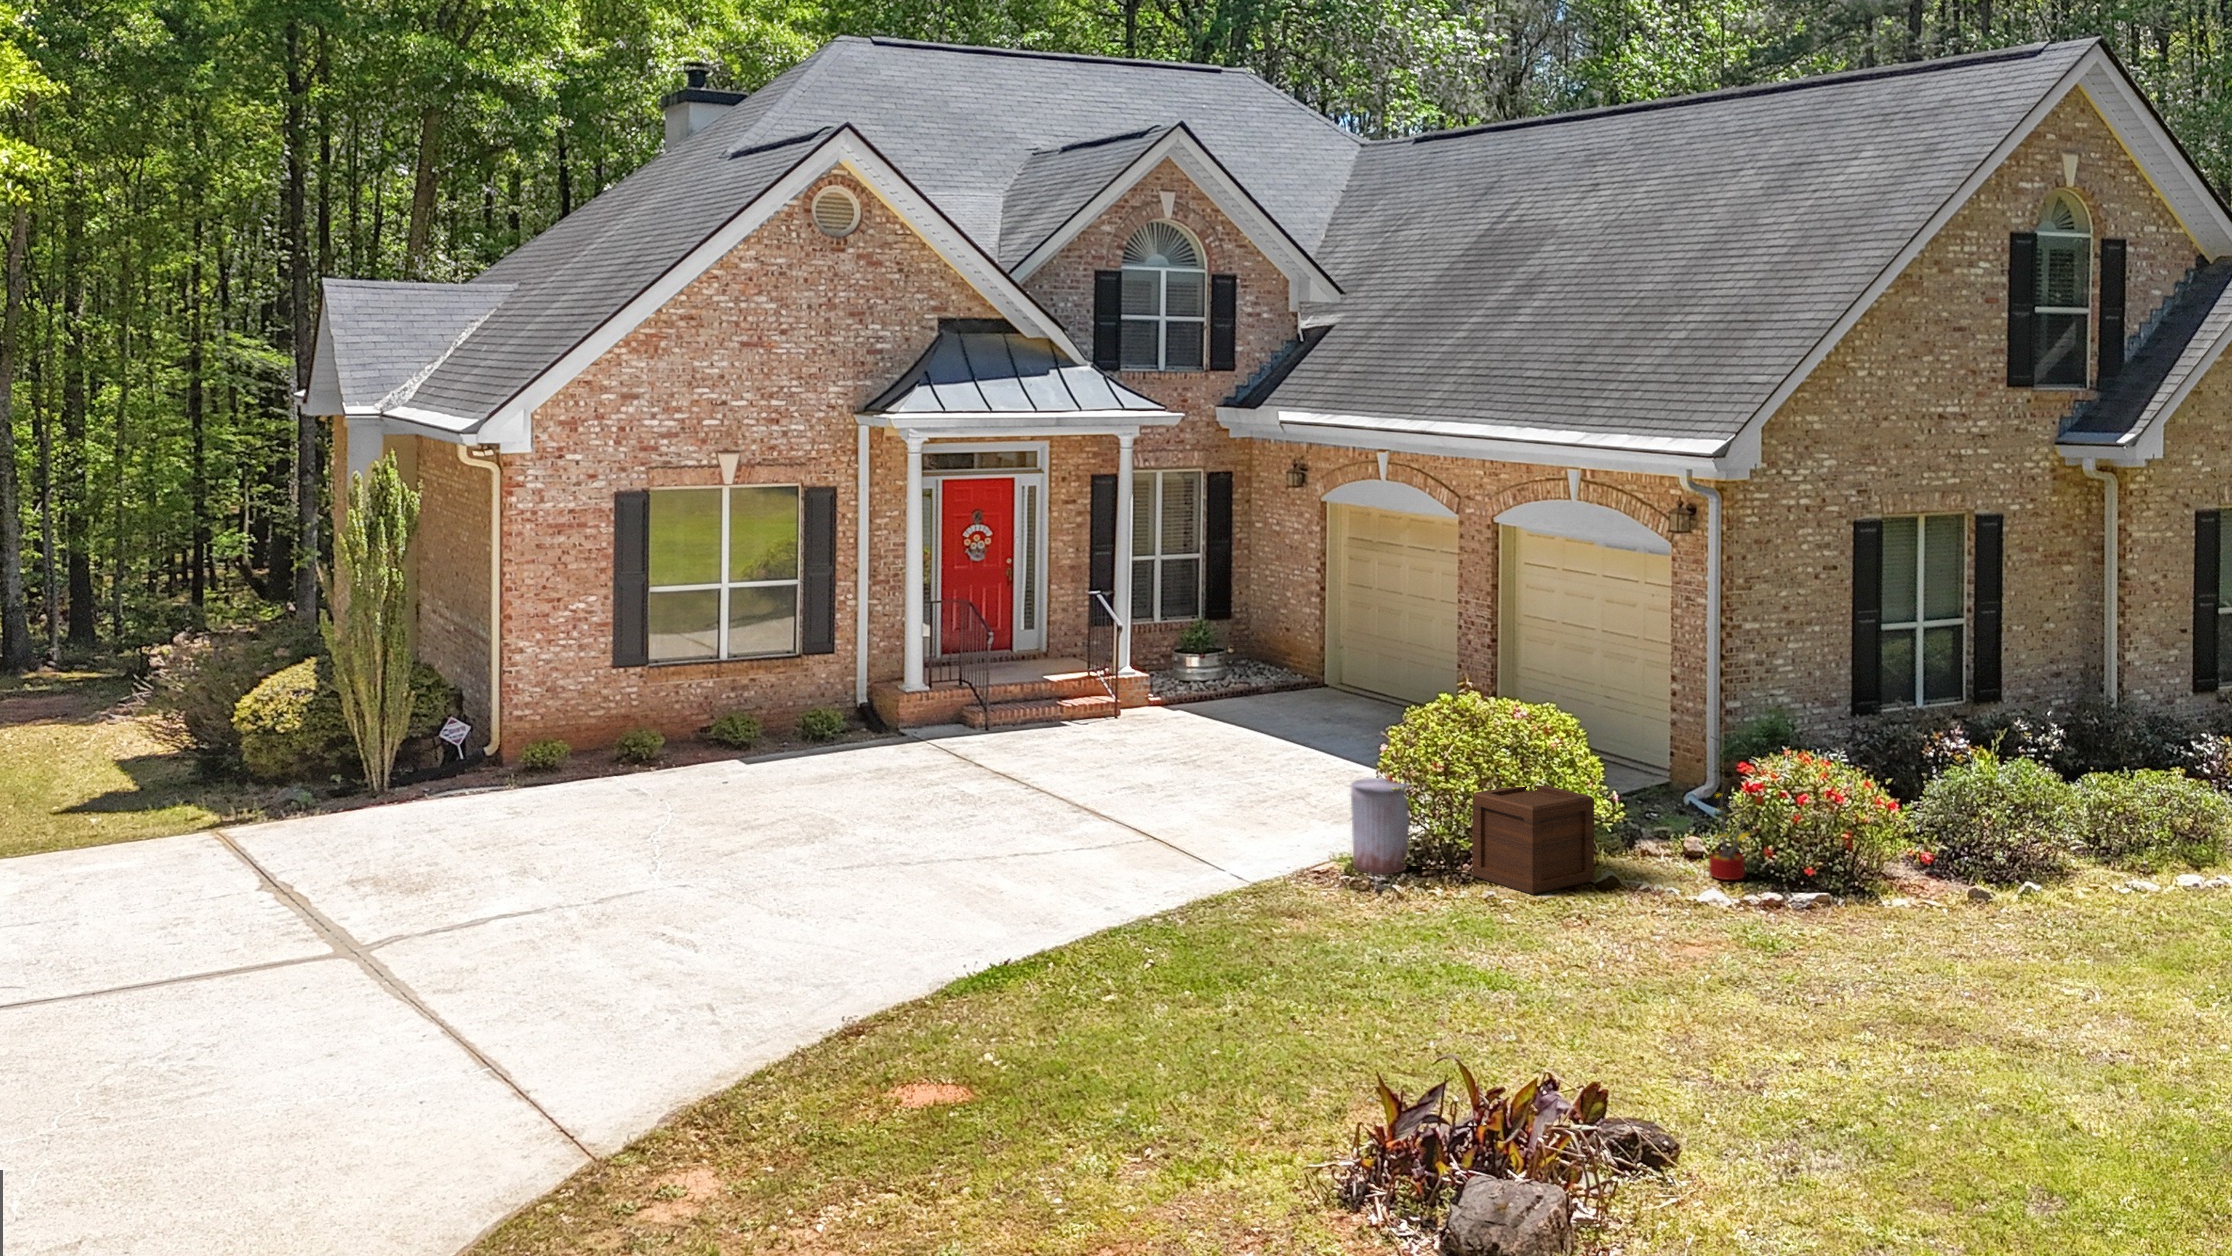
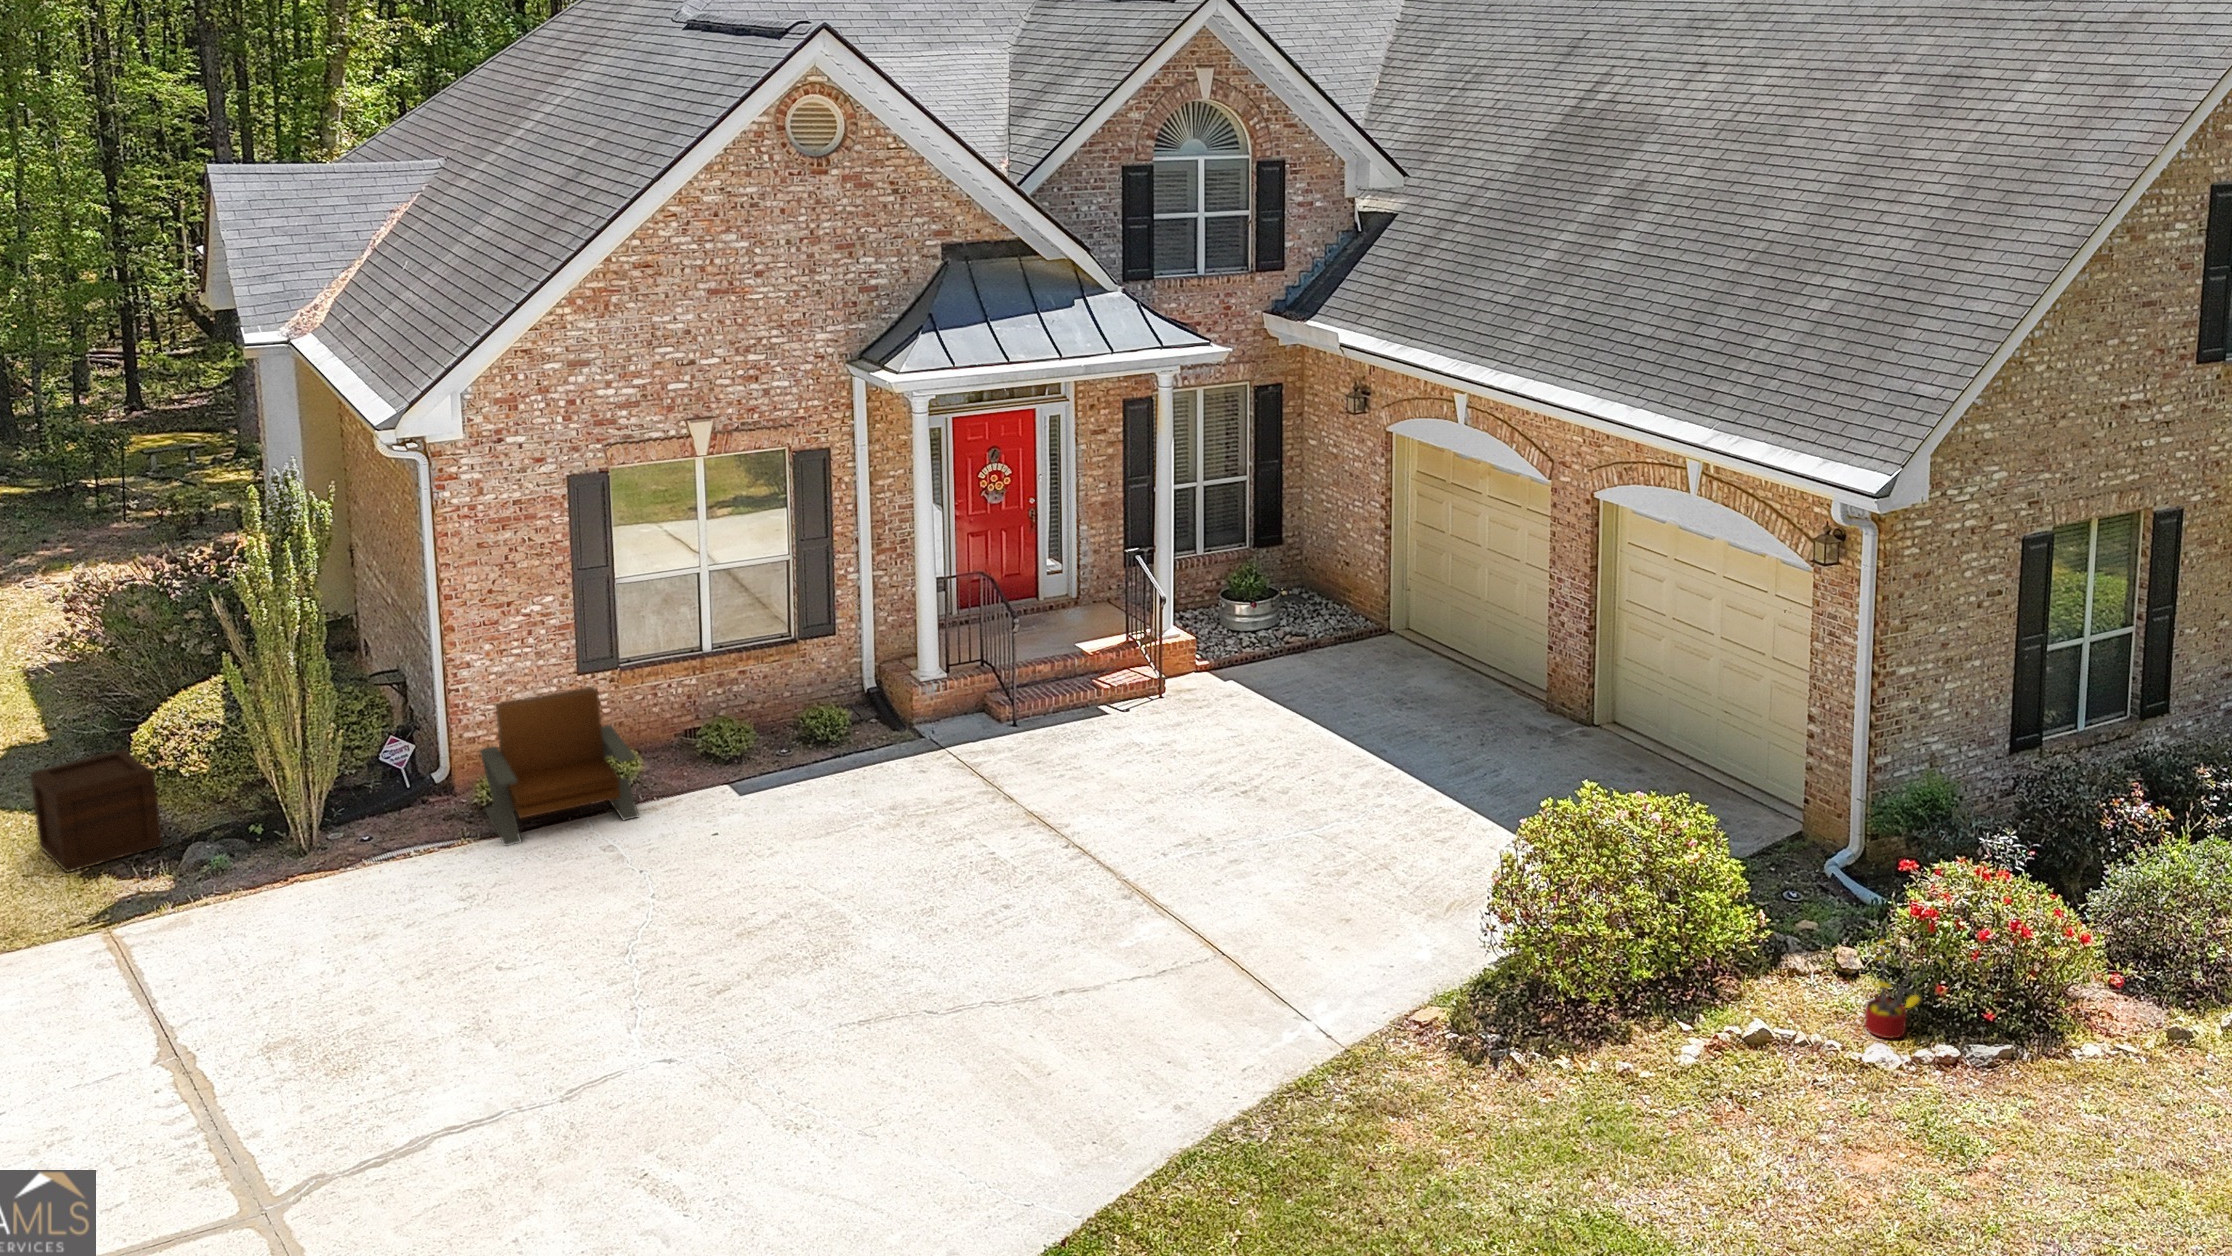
lounge chair: none [528,673,659,792] -> present [480,687,639,846]
trash can: present [1351,778,1410,874] -> none [1456,907,1530,1028]
wooden crate: present [1472,785,1594,895] -> present [31,750,162,872]

